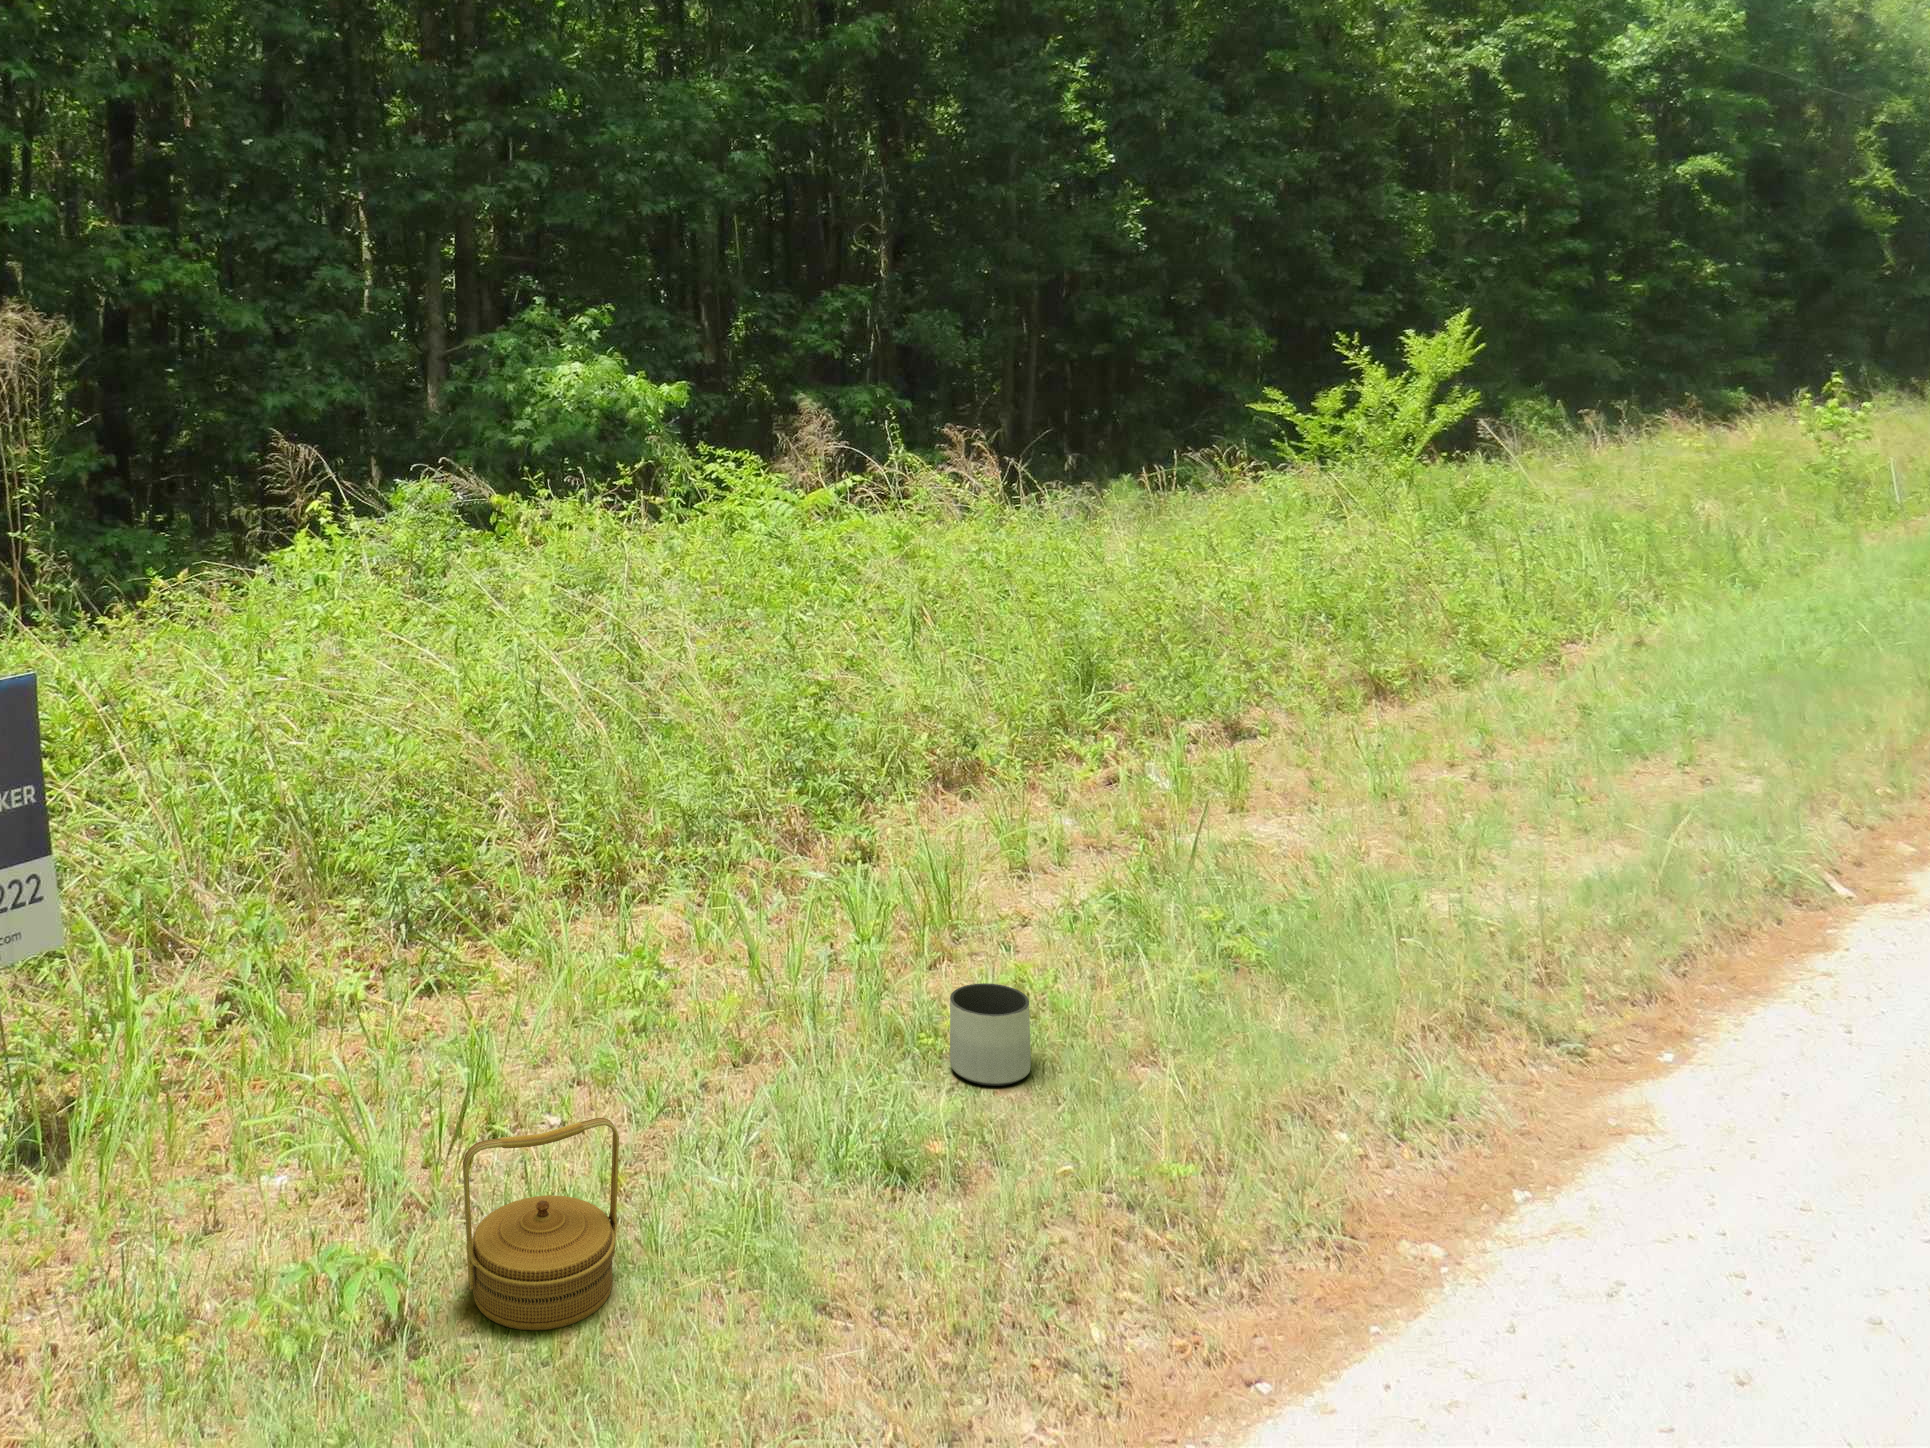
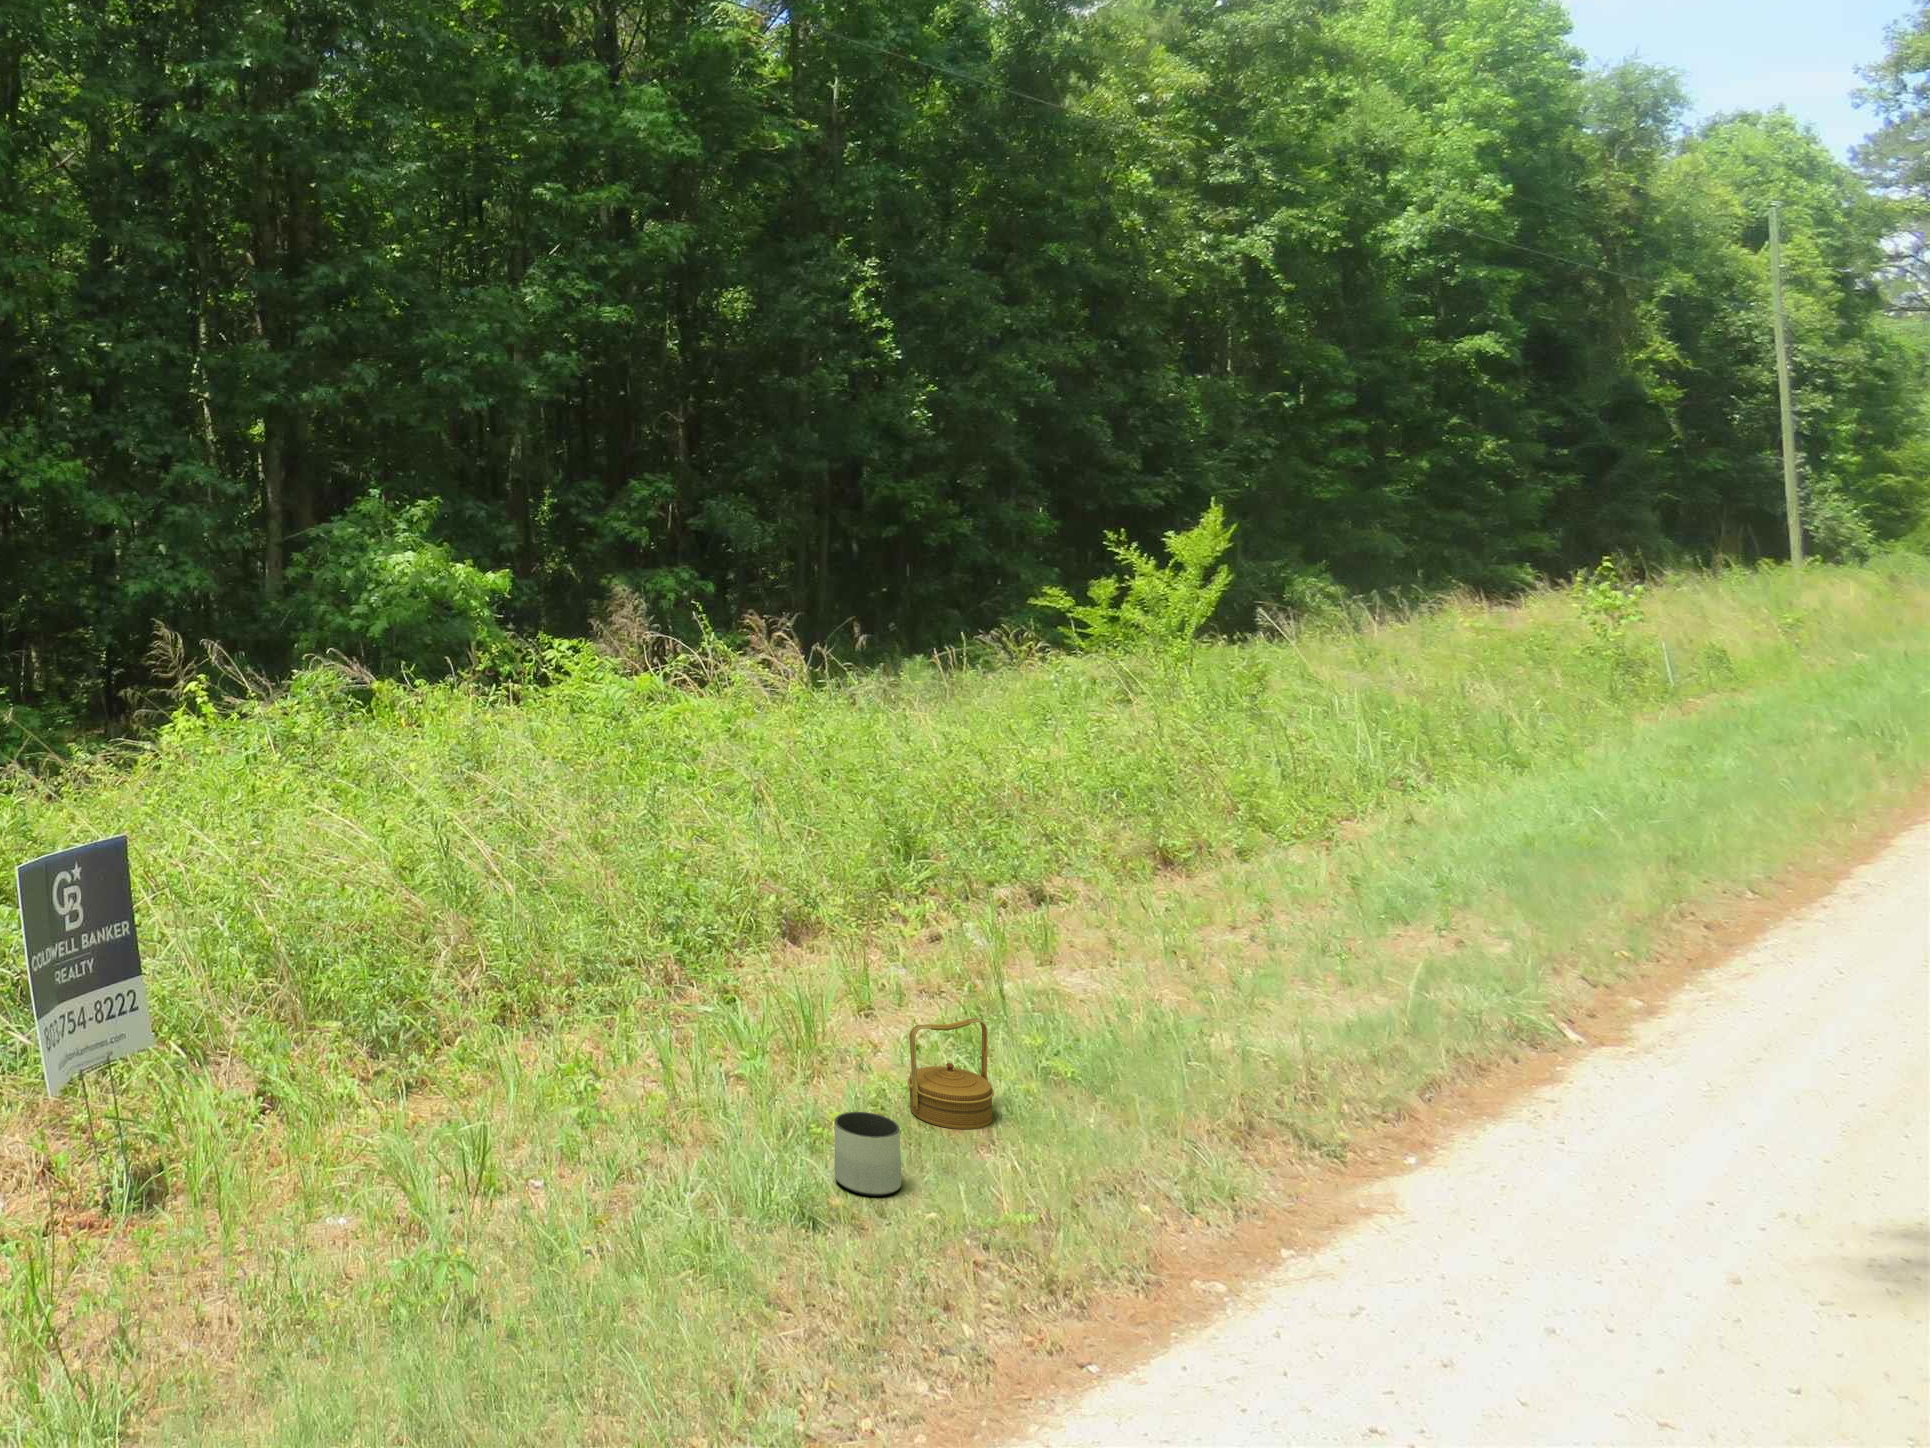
basket: present [463,1117,619,1331] -> present [908,1018,994,1129]

